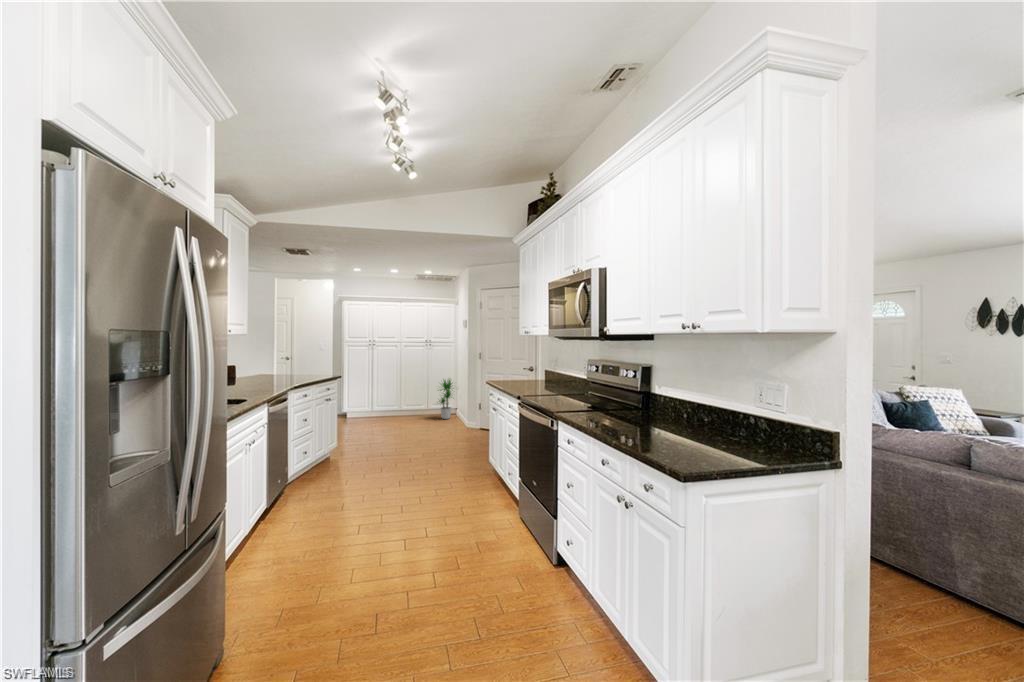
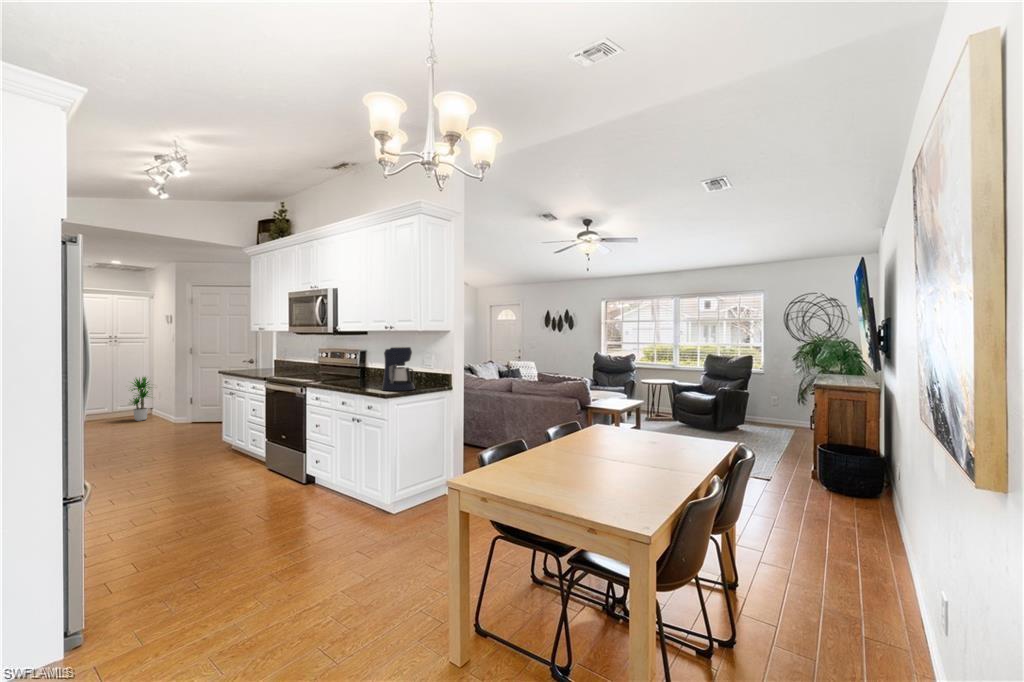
coffee maker: none [675,365,747,461] -> present [382,347,415,391]

